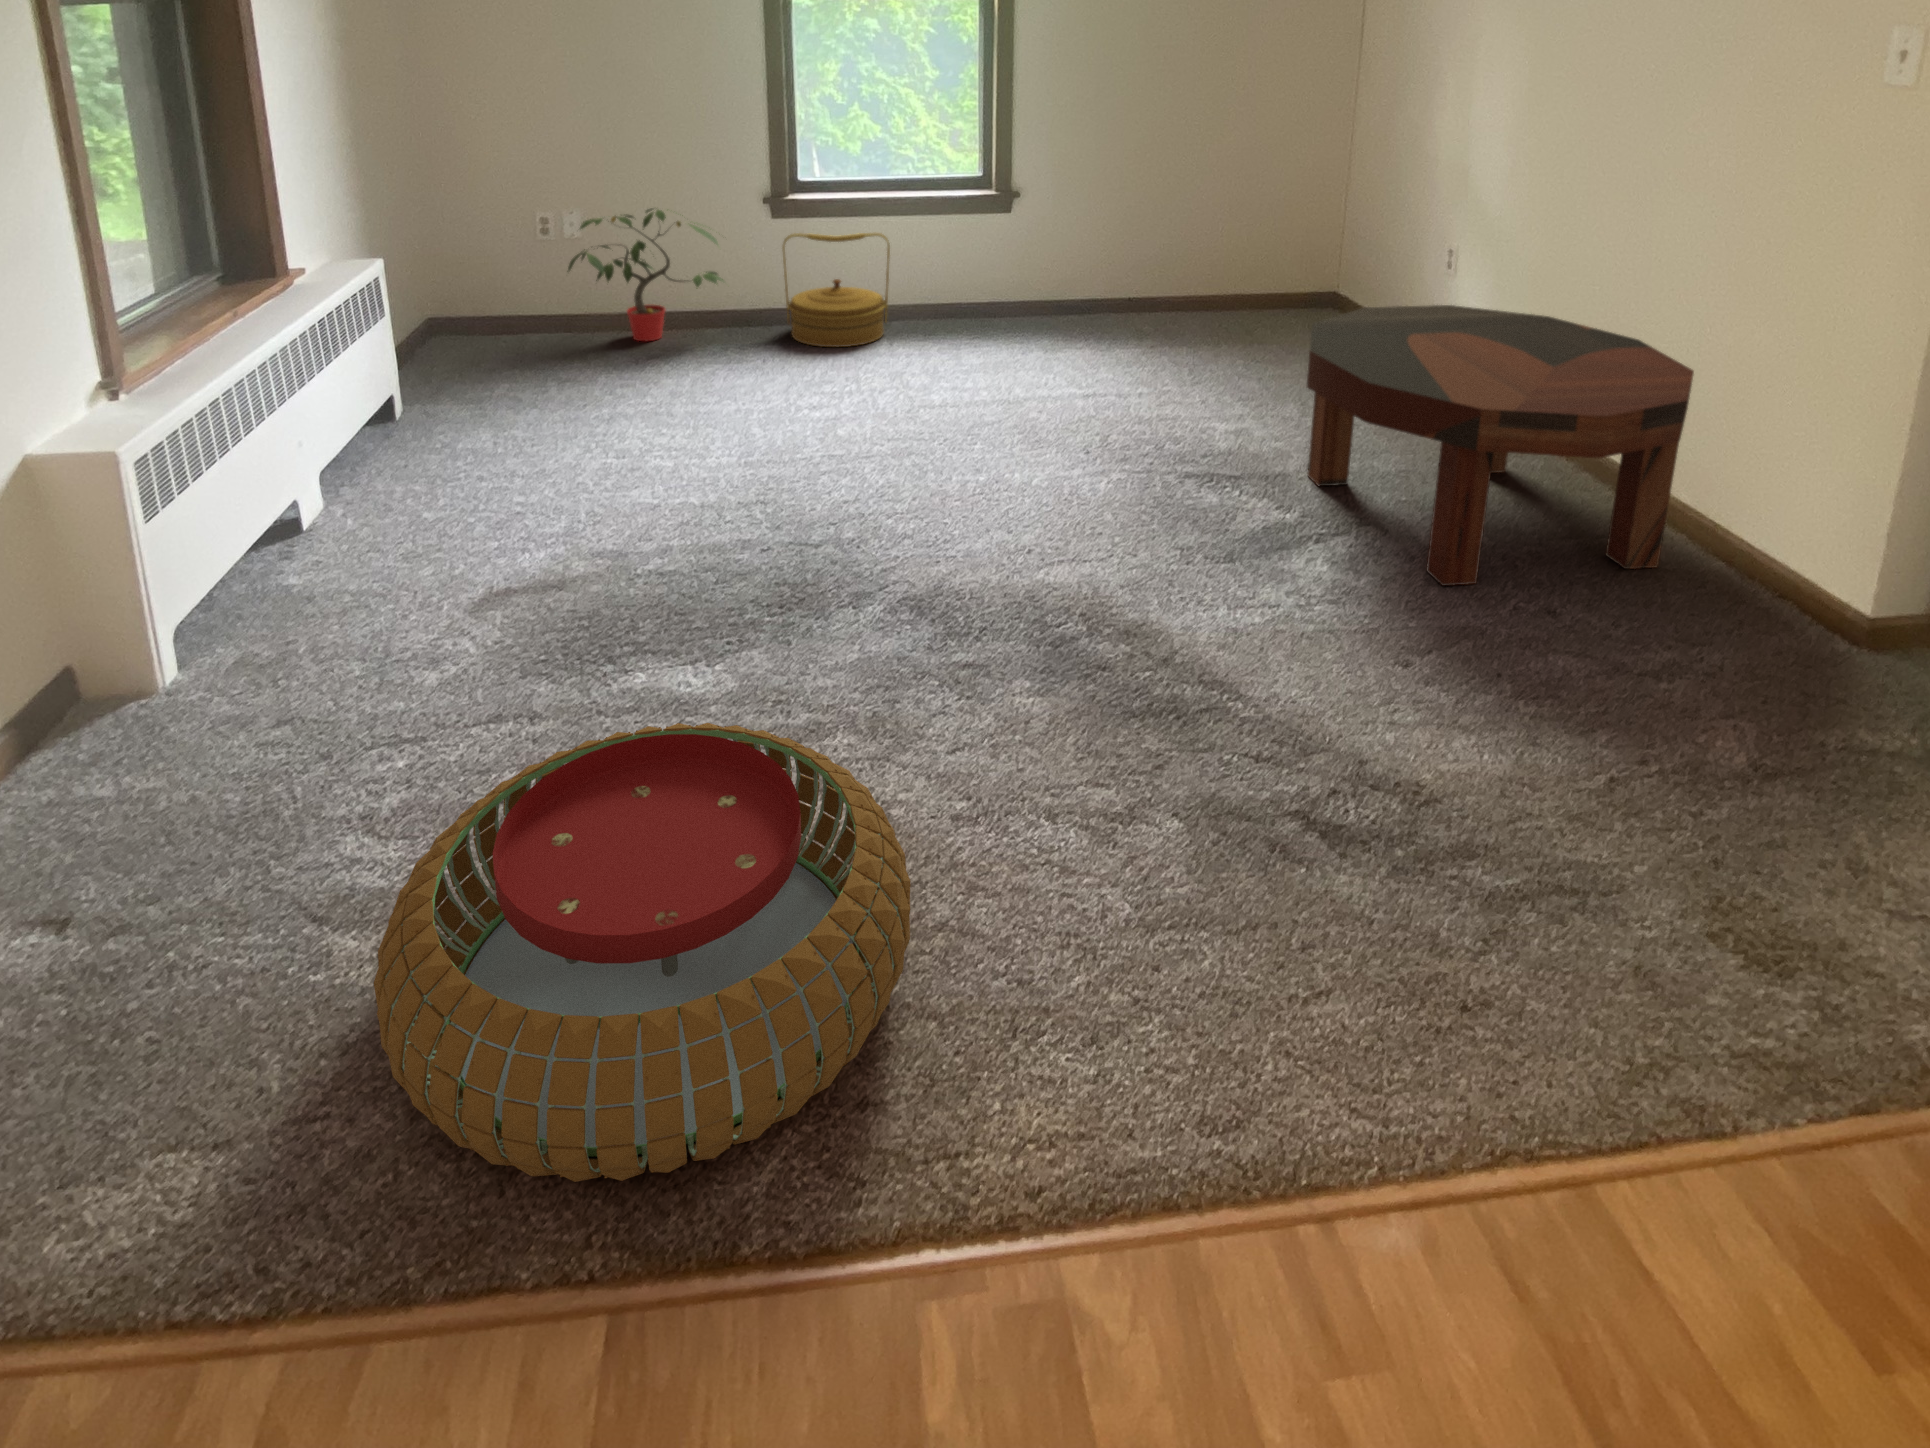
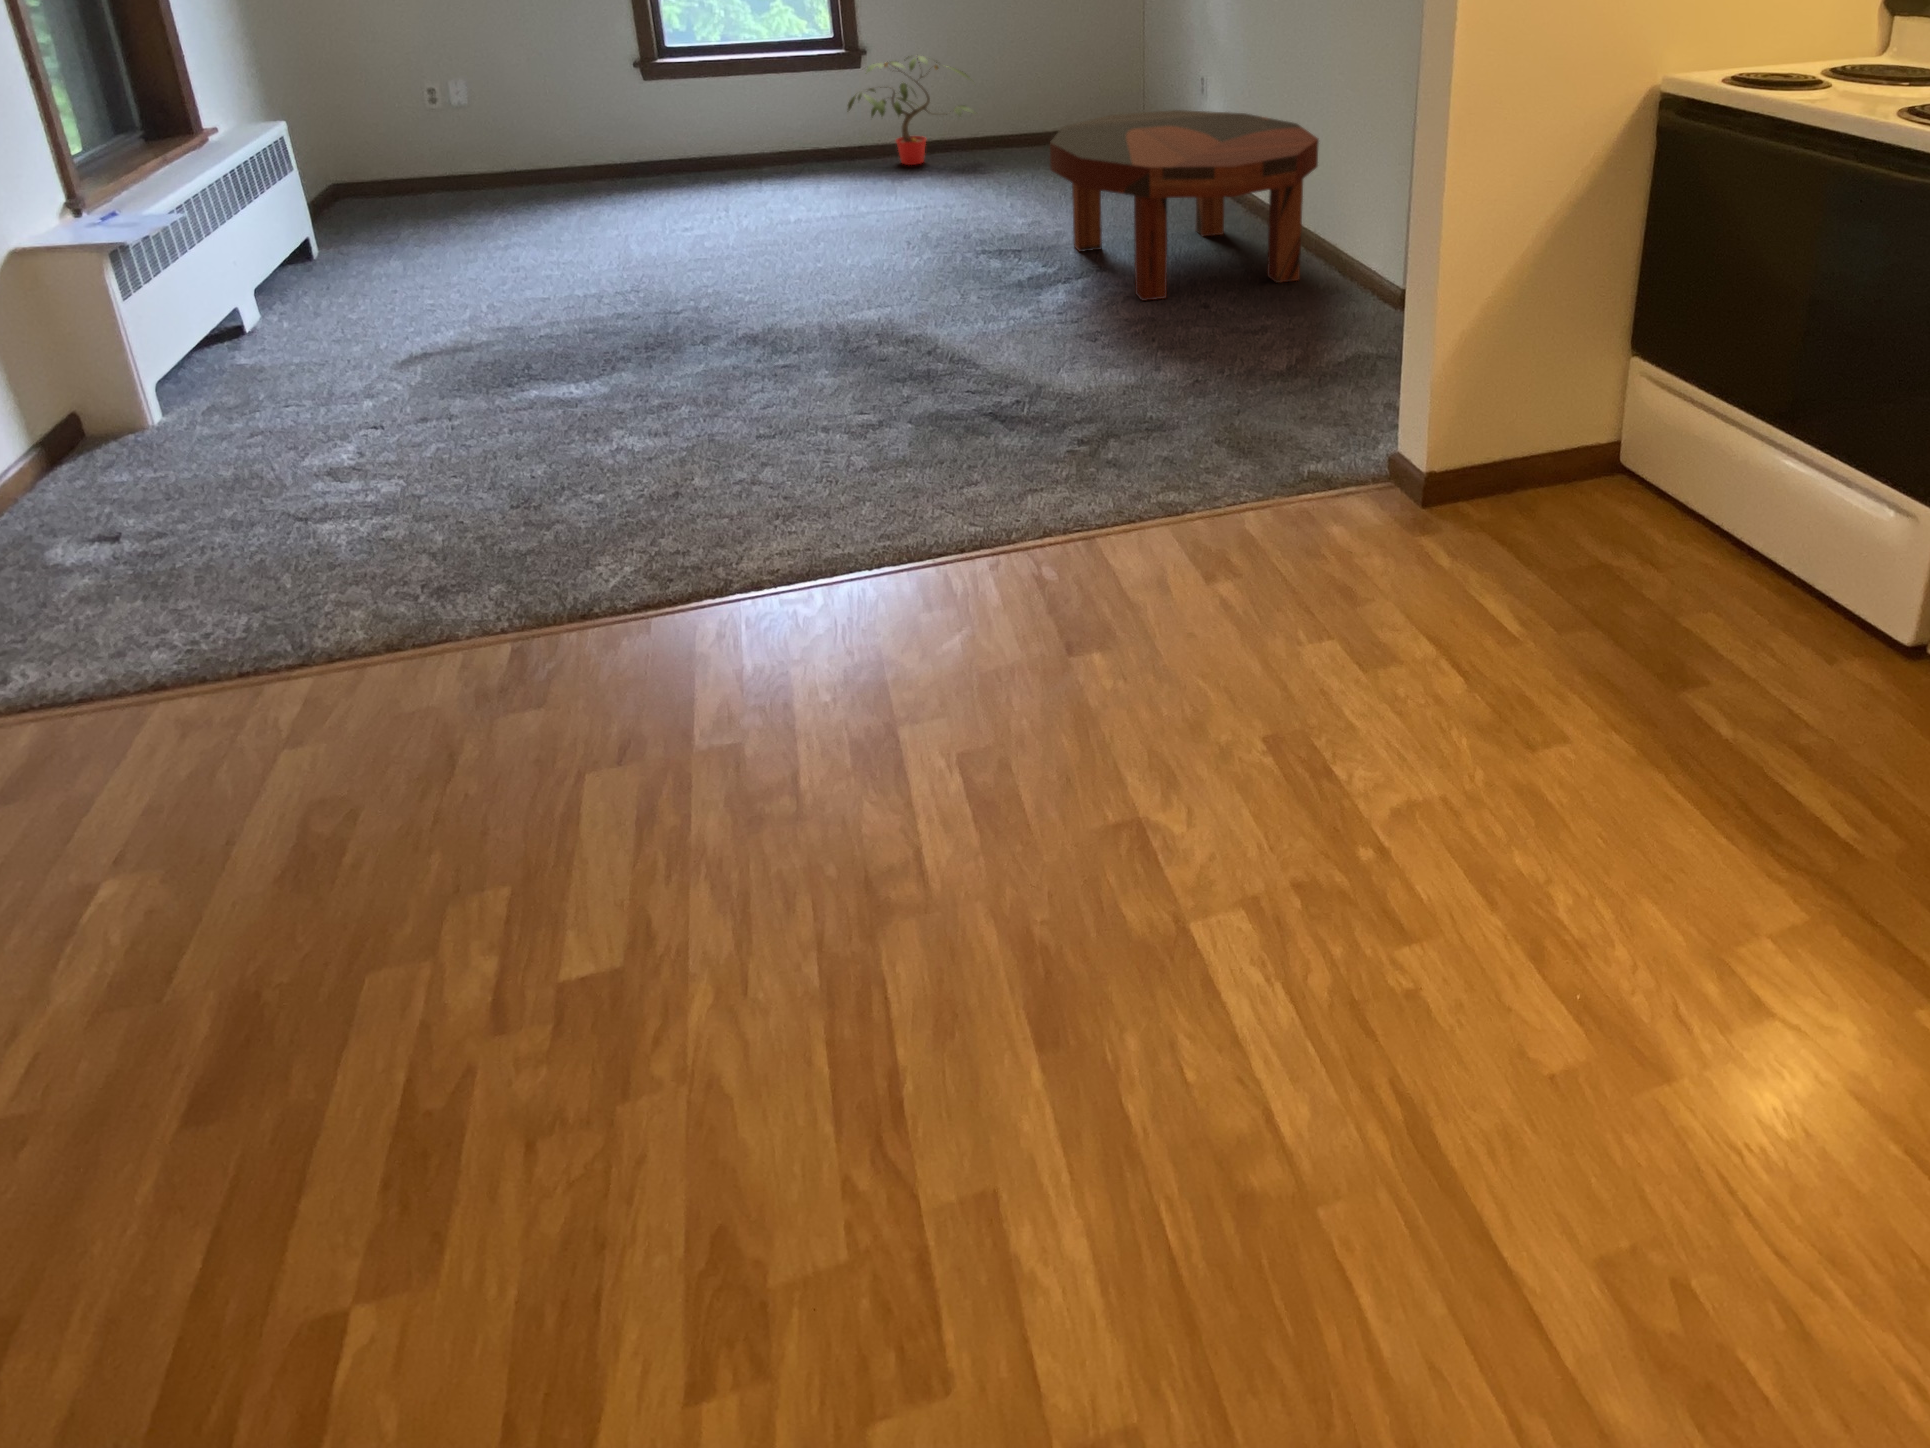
potted plant: present [567,209,724,341] -> present [848,56,974,165]
woven basket: present [783,233,890,347] -> none [656,88,757,188]
pouf: present [374,723,911,1182] -> none [348,381,710,598]

